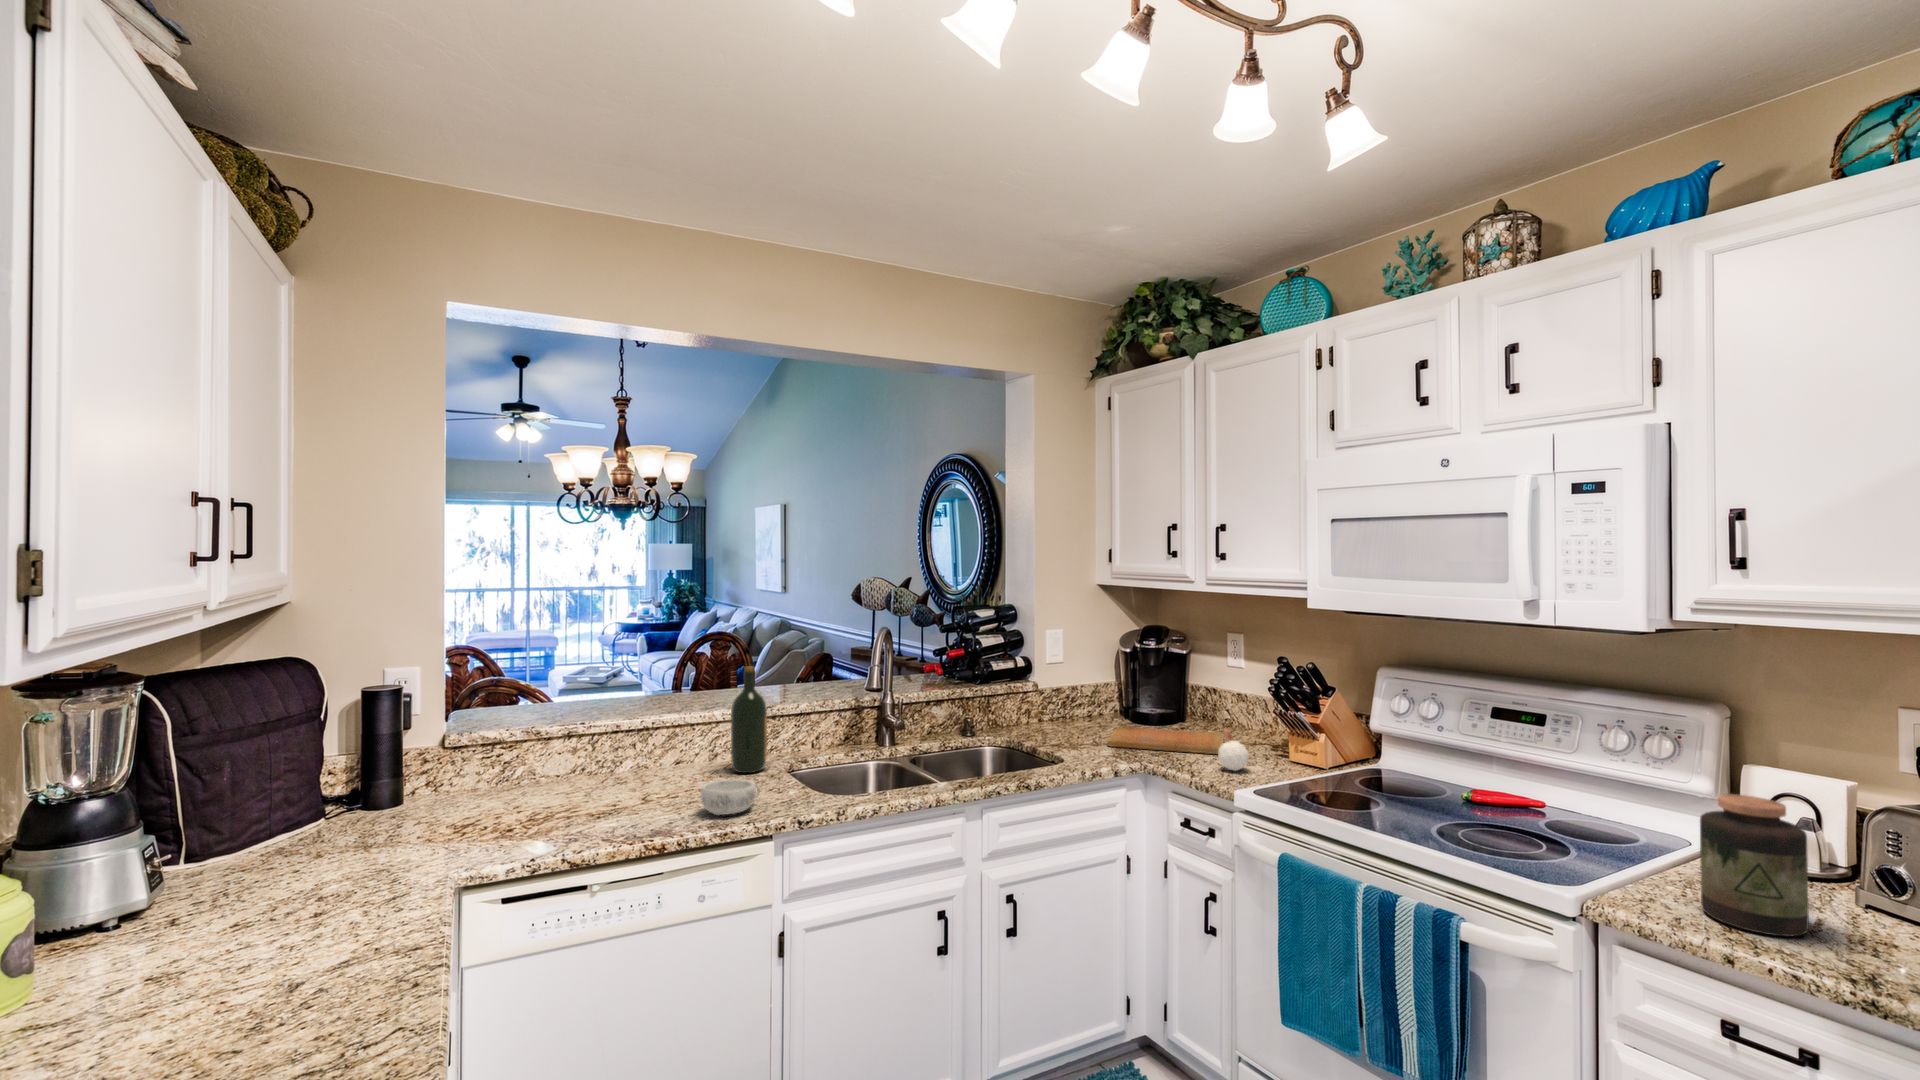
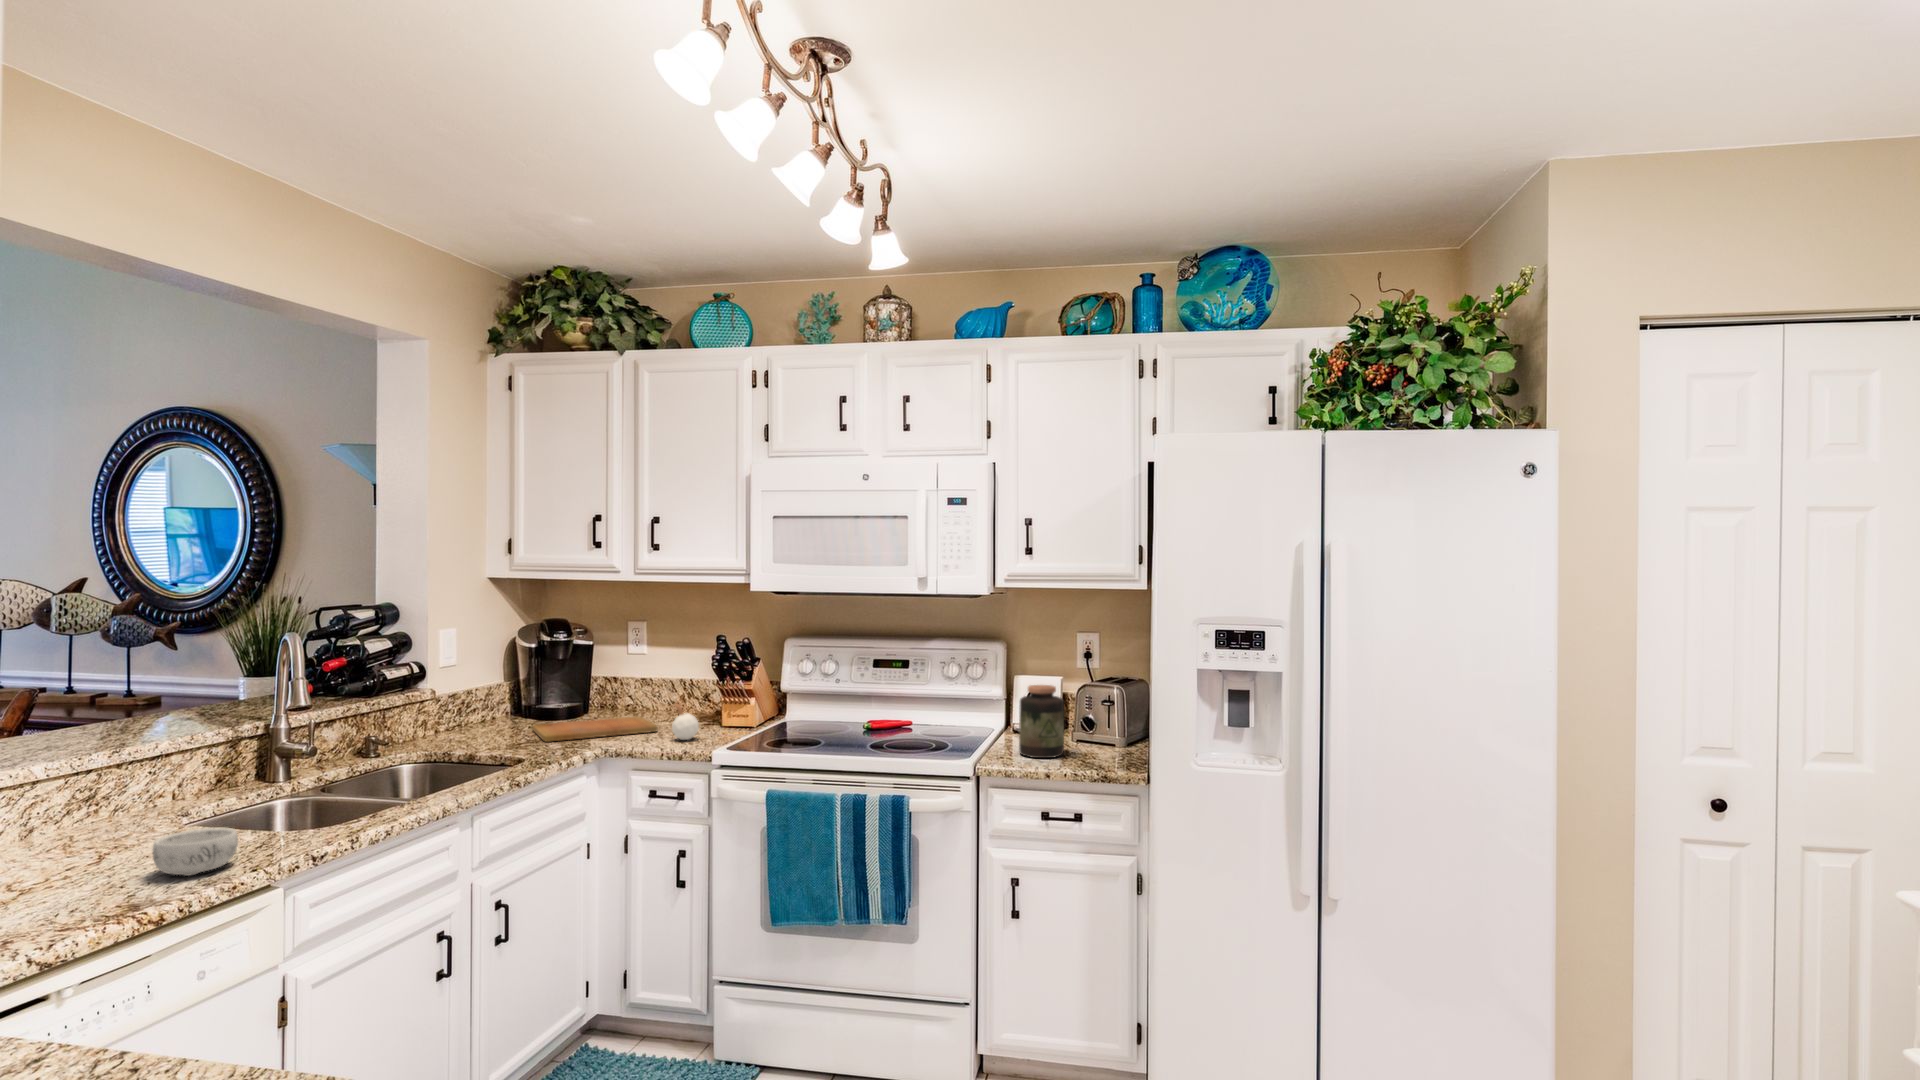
wine bottle: present [731,666,767,773] -> none [80,694,144,843]

